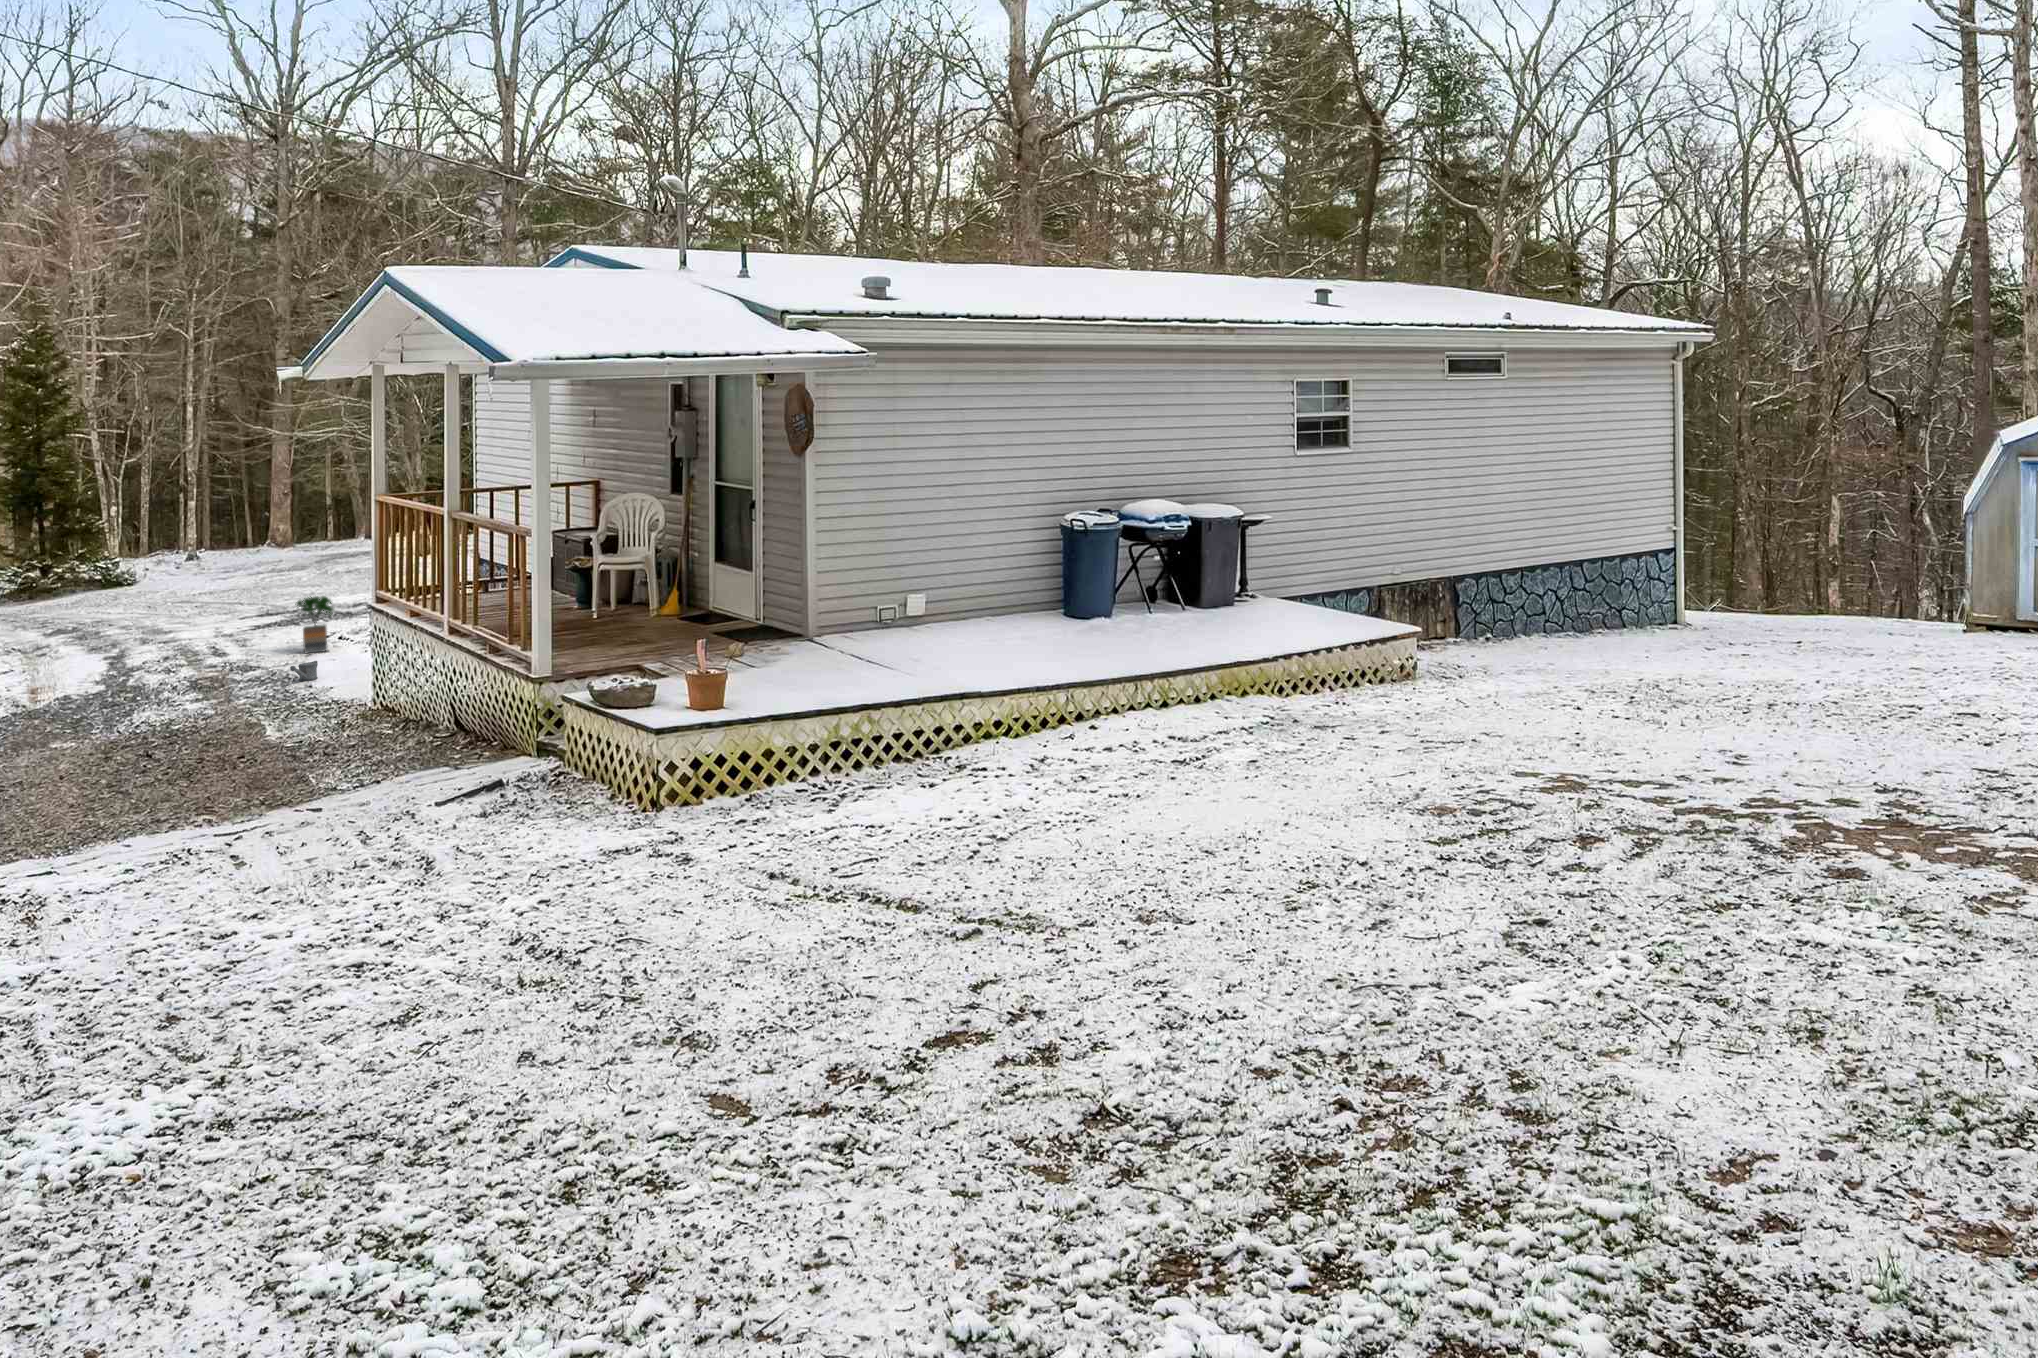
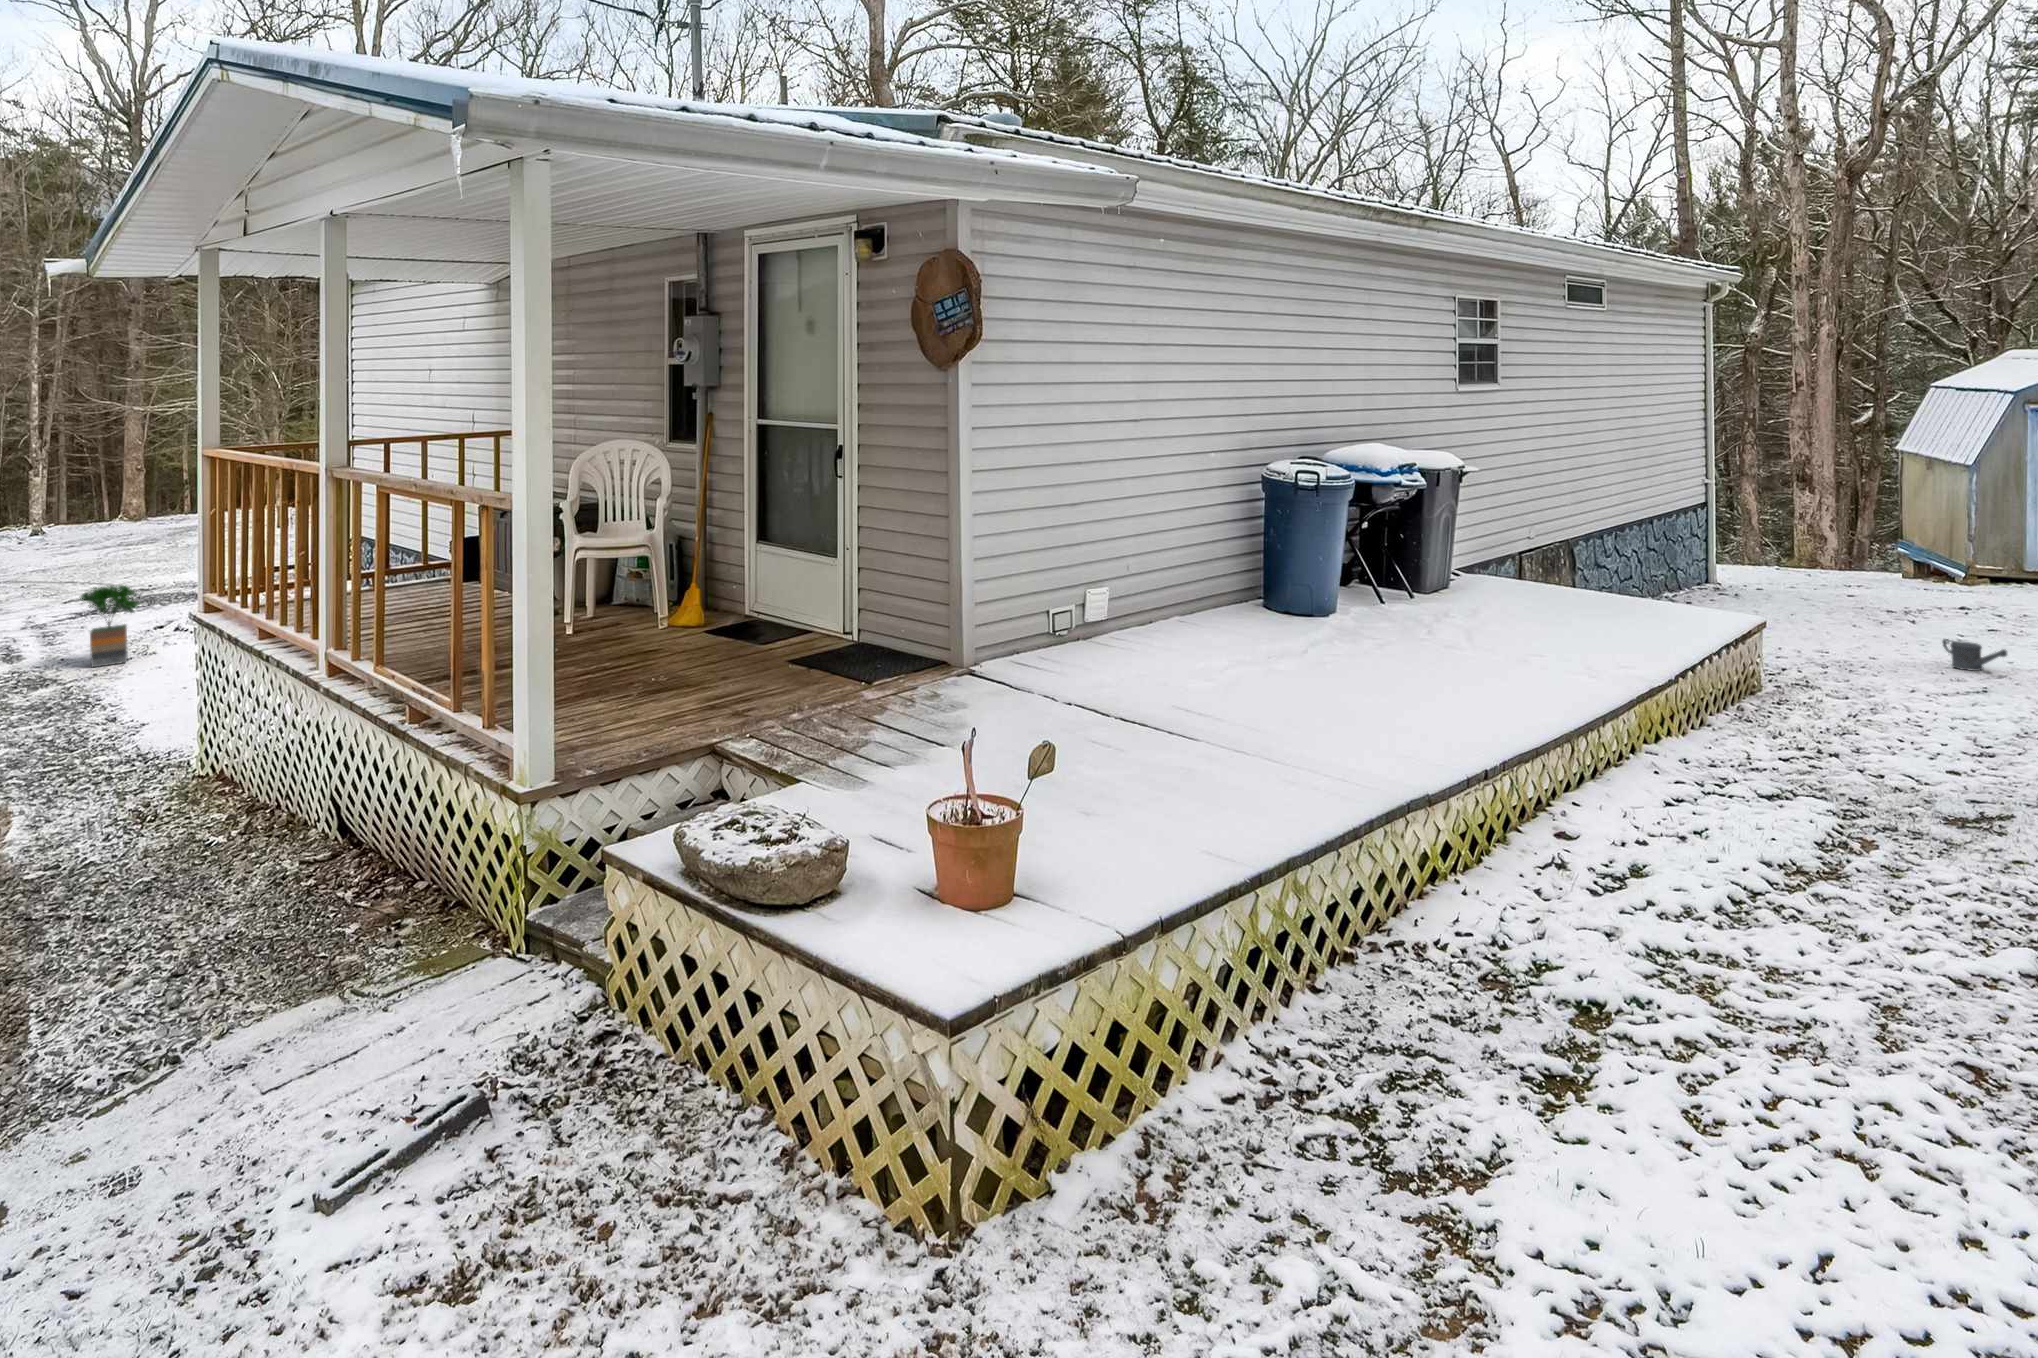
watering can: present [290,661,318,681] -> present [1943,639,2007,671]

